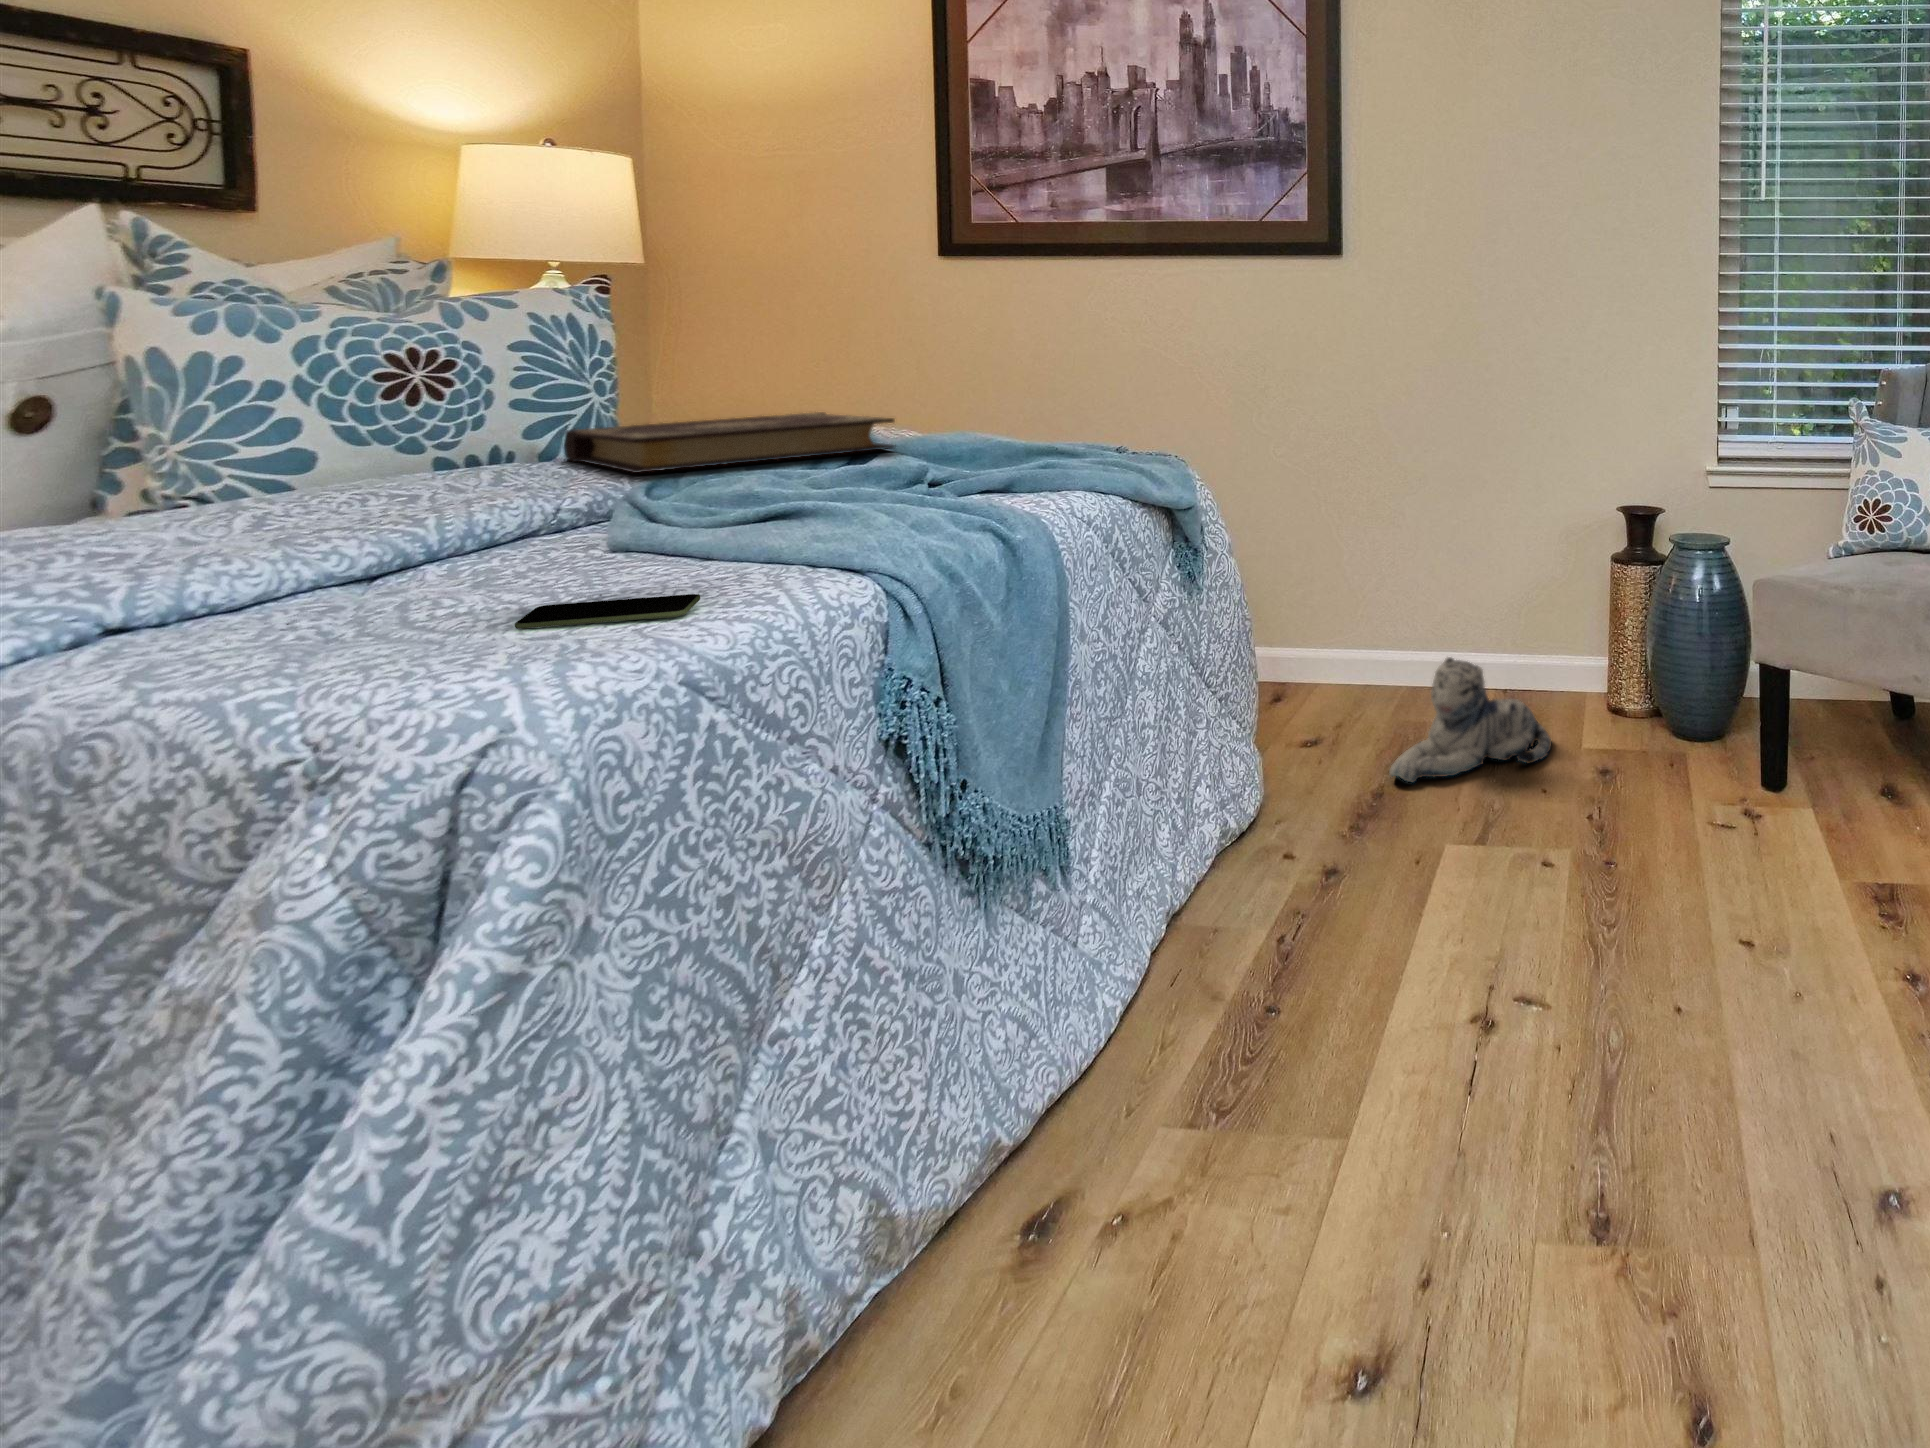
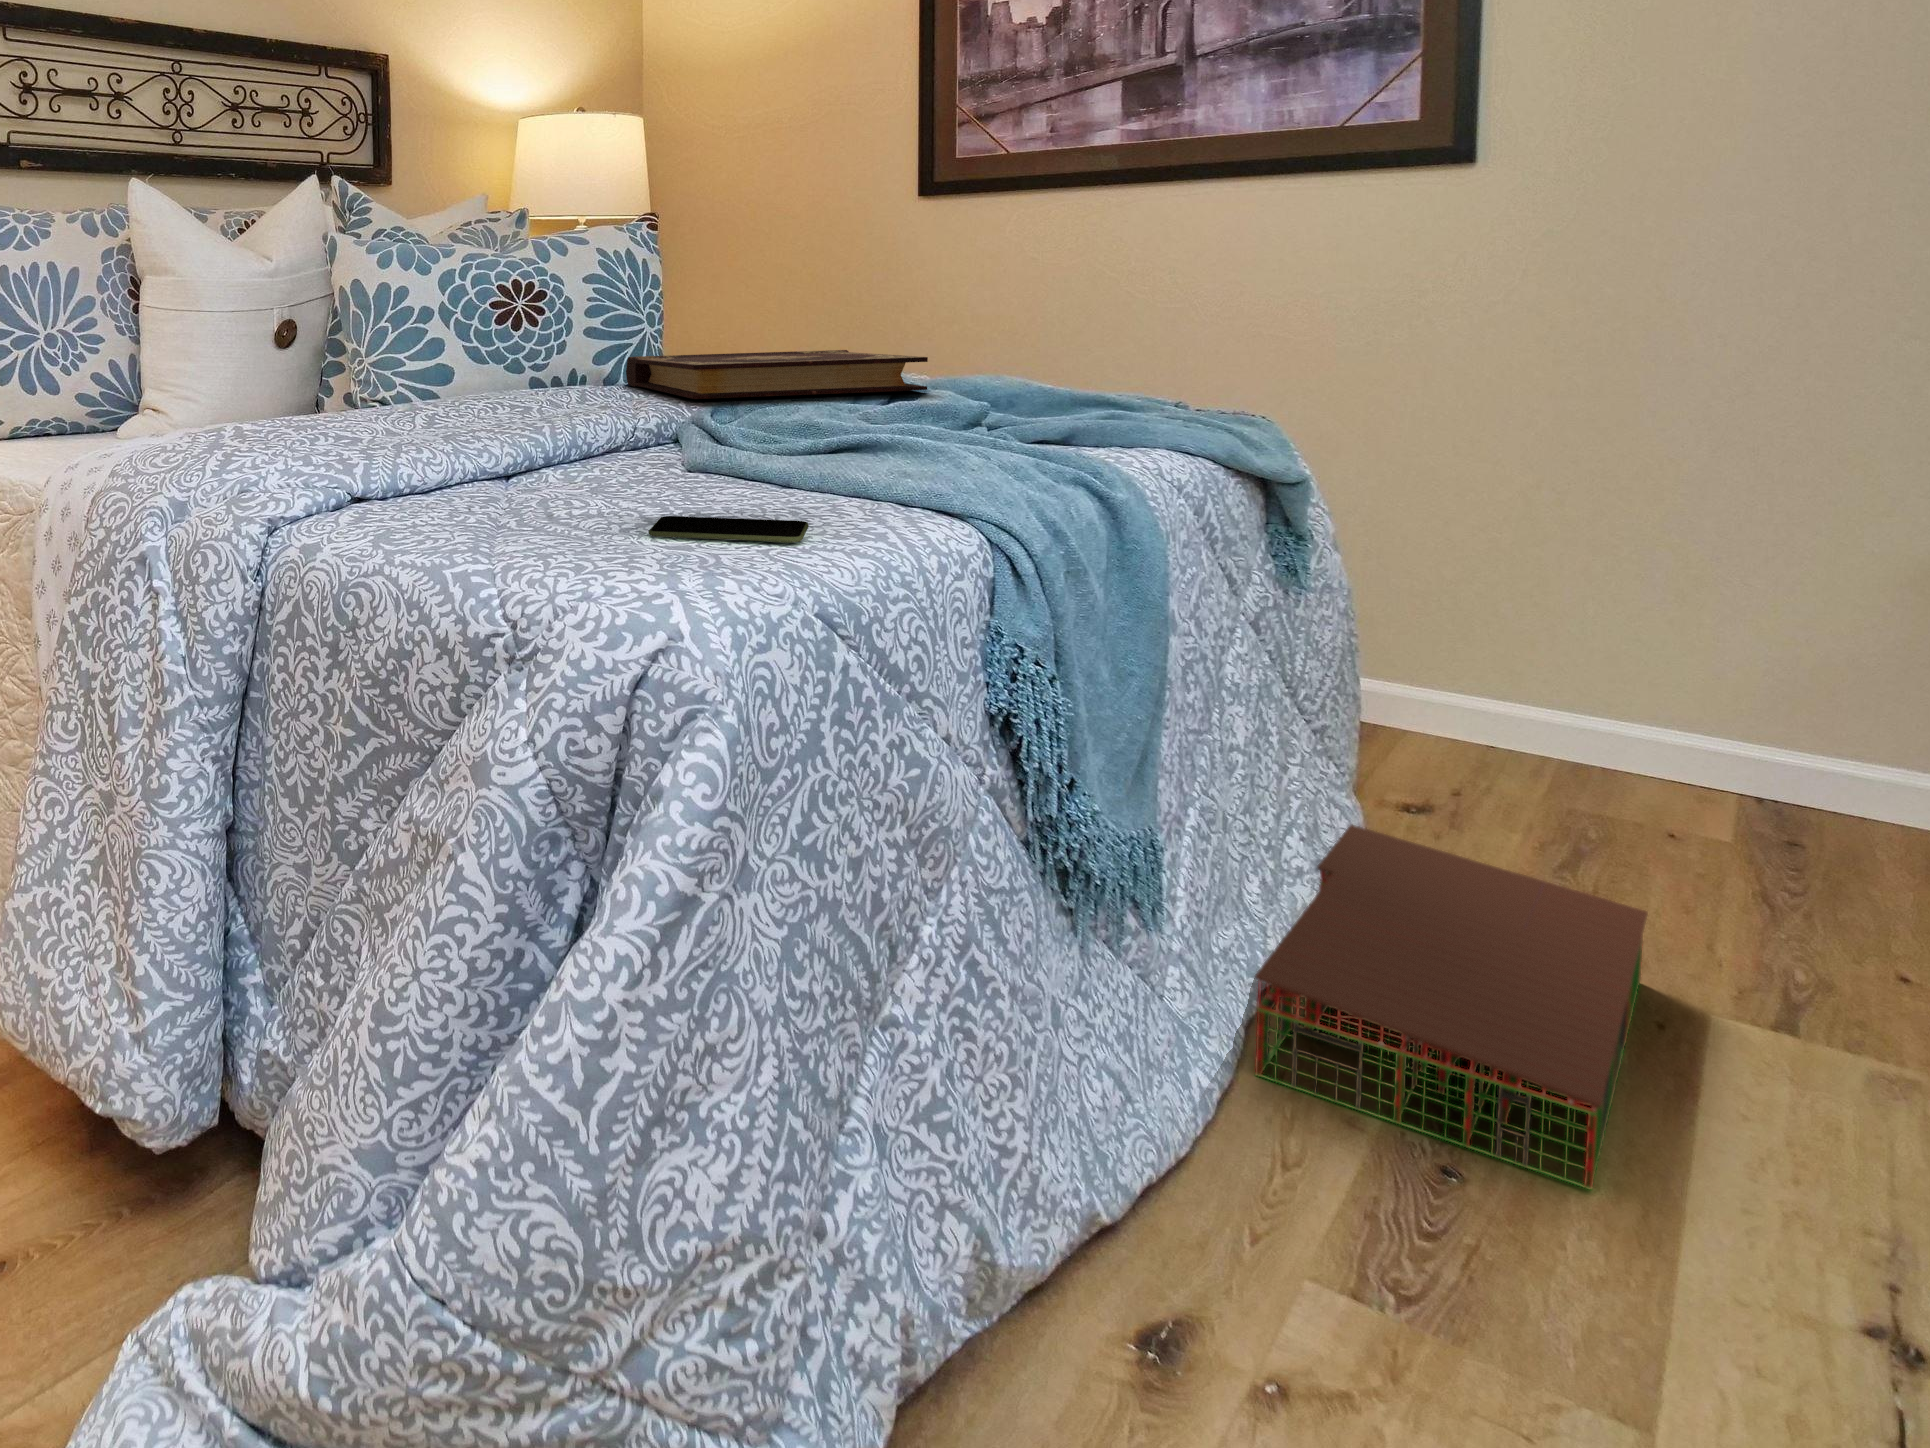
plush toy: present [1389,657,1551,783] -> none [1544,727,1840,909]
storage bin: none [1155,770,1431,996] -> present [1255,825,1648,1189]

